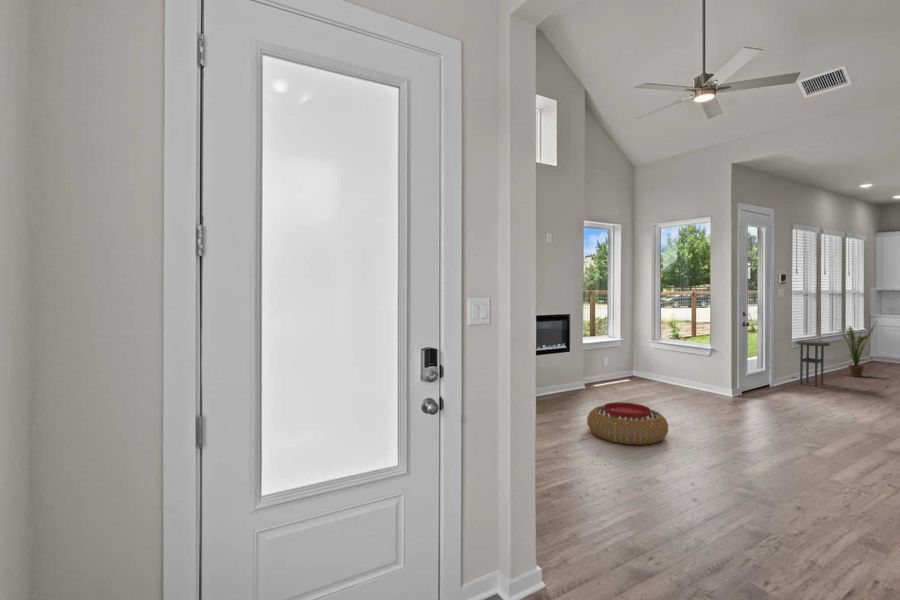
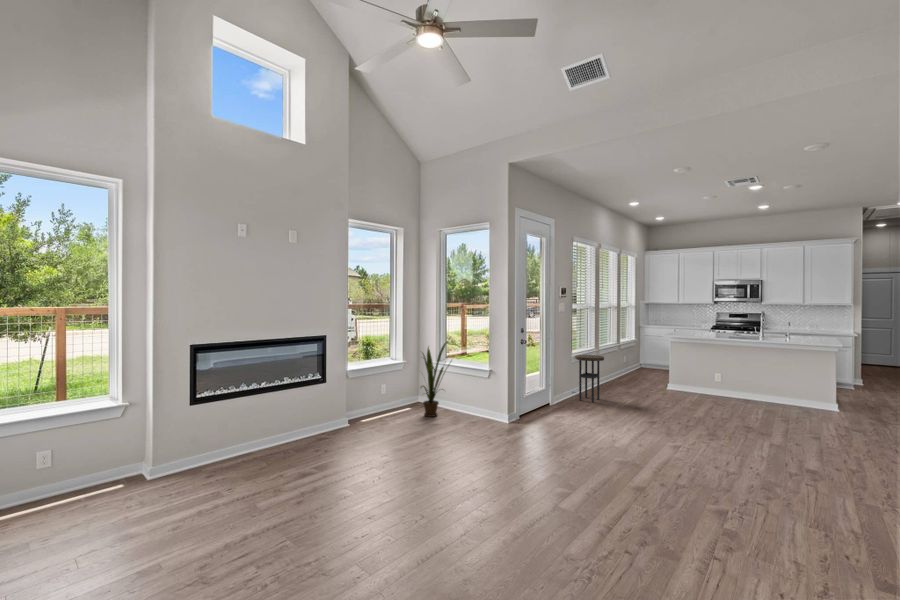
house plant: present [843,323,876,377] -> present [421,342,451,417]
pouf: present [587,402,668,445] -> none [294,459,403,529]

